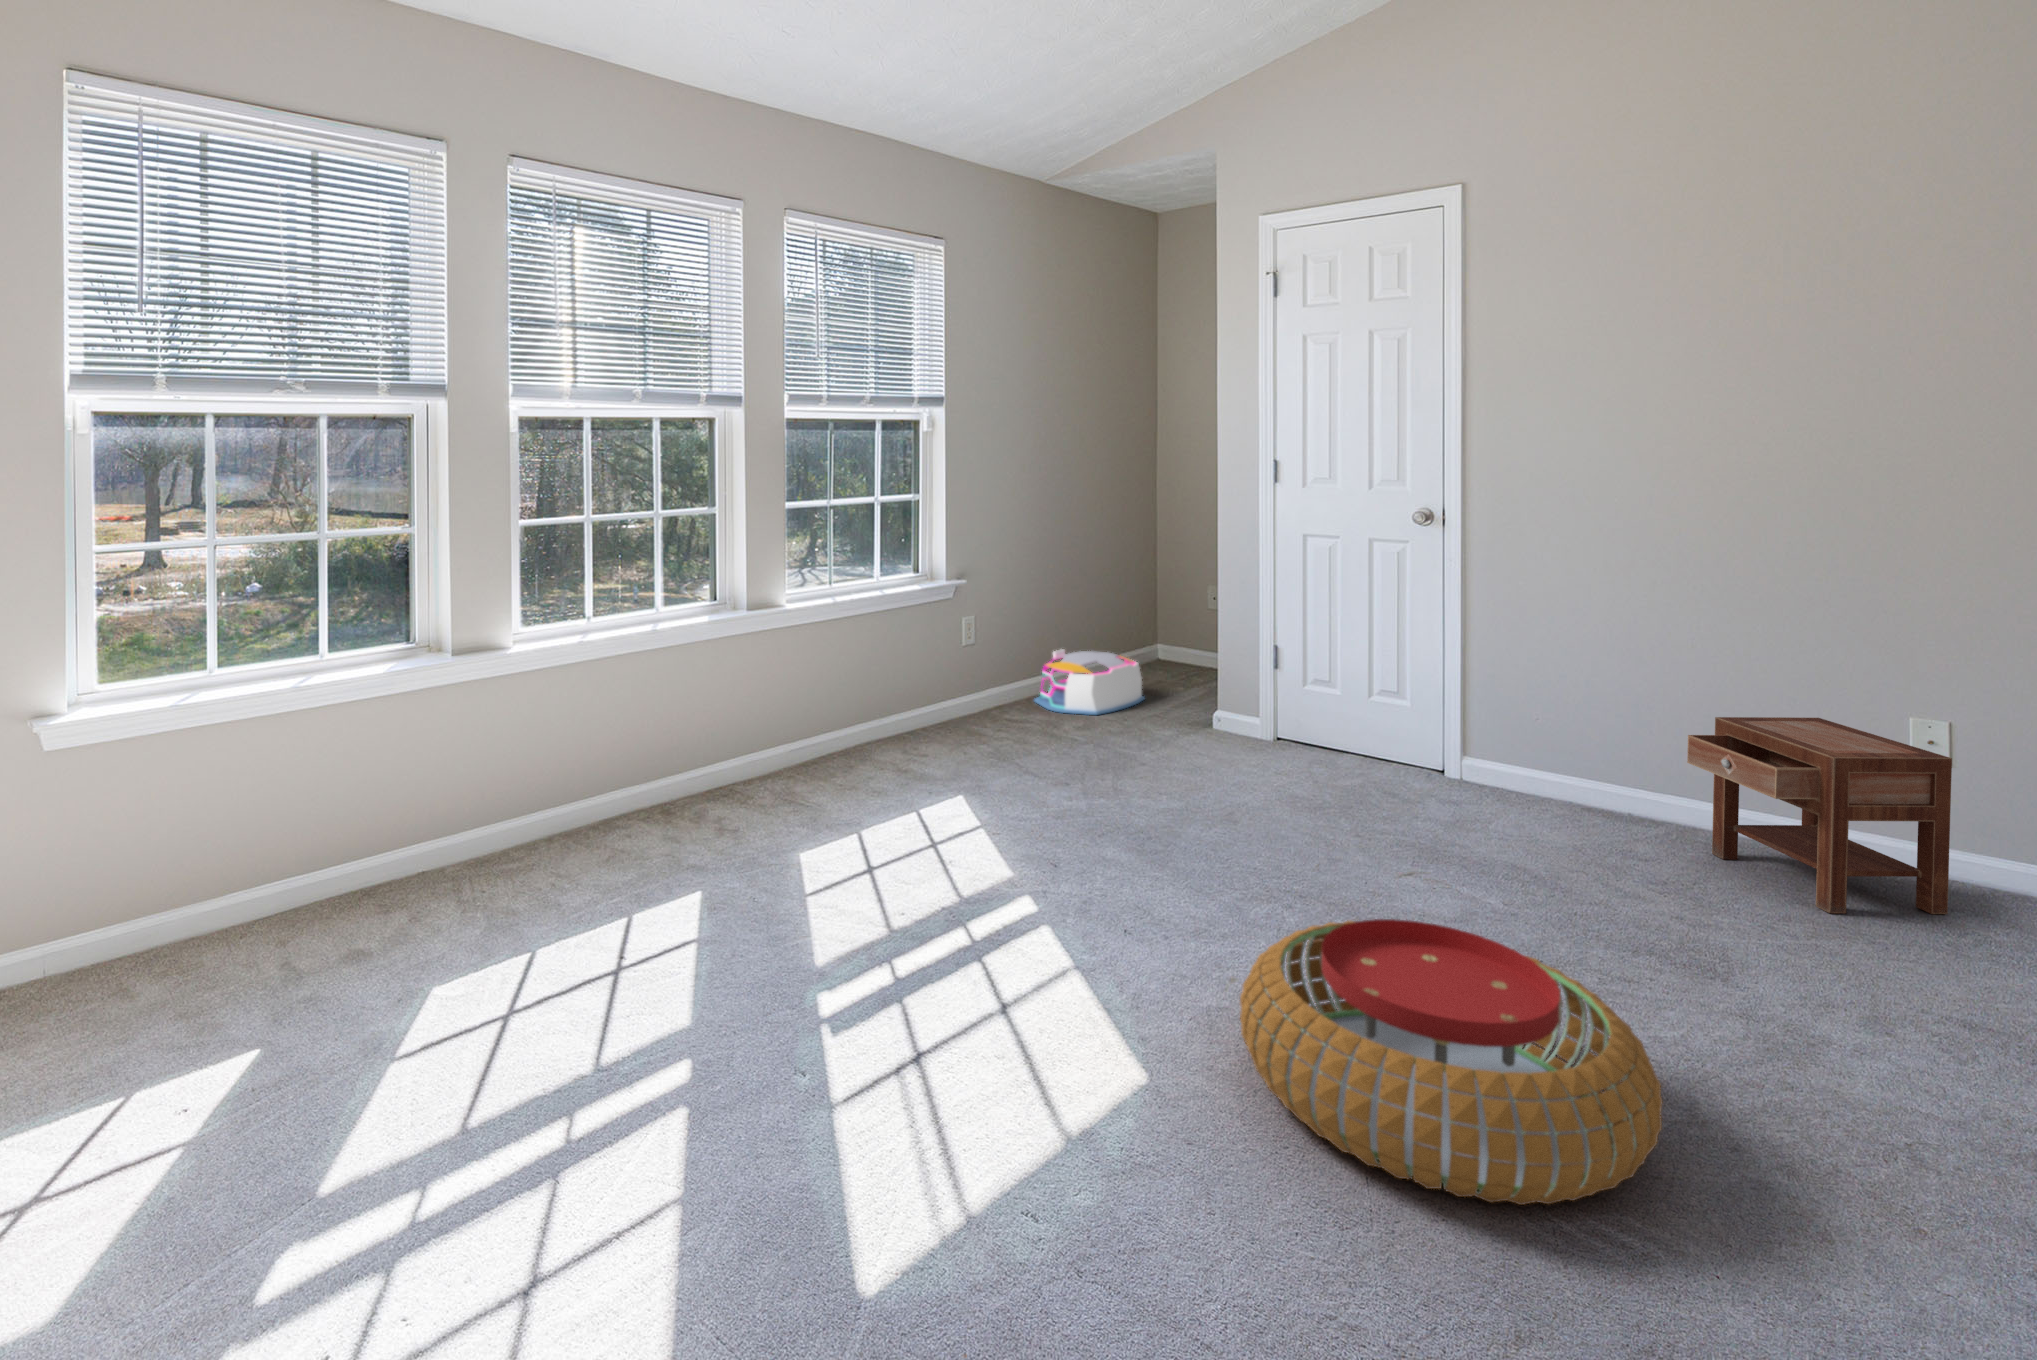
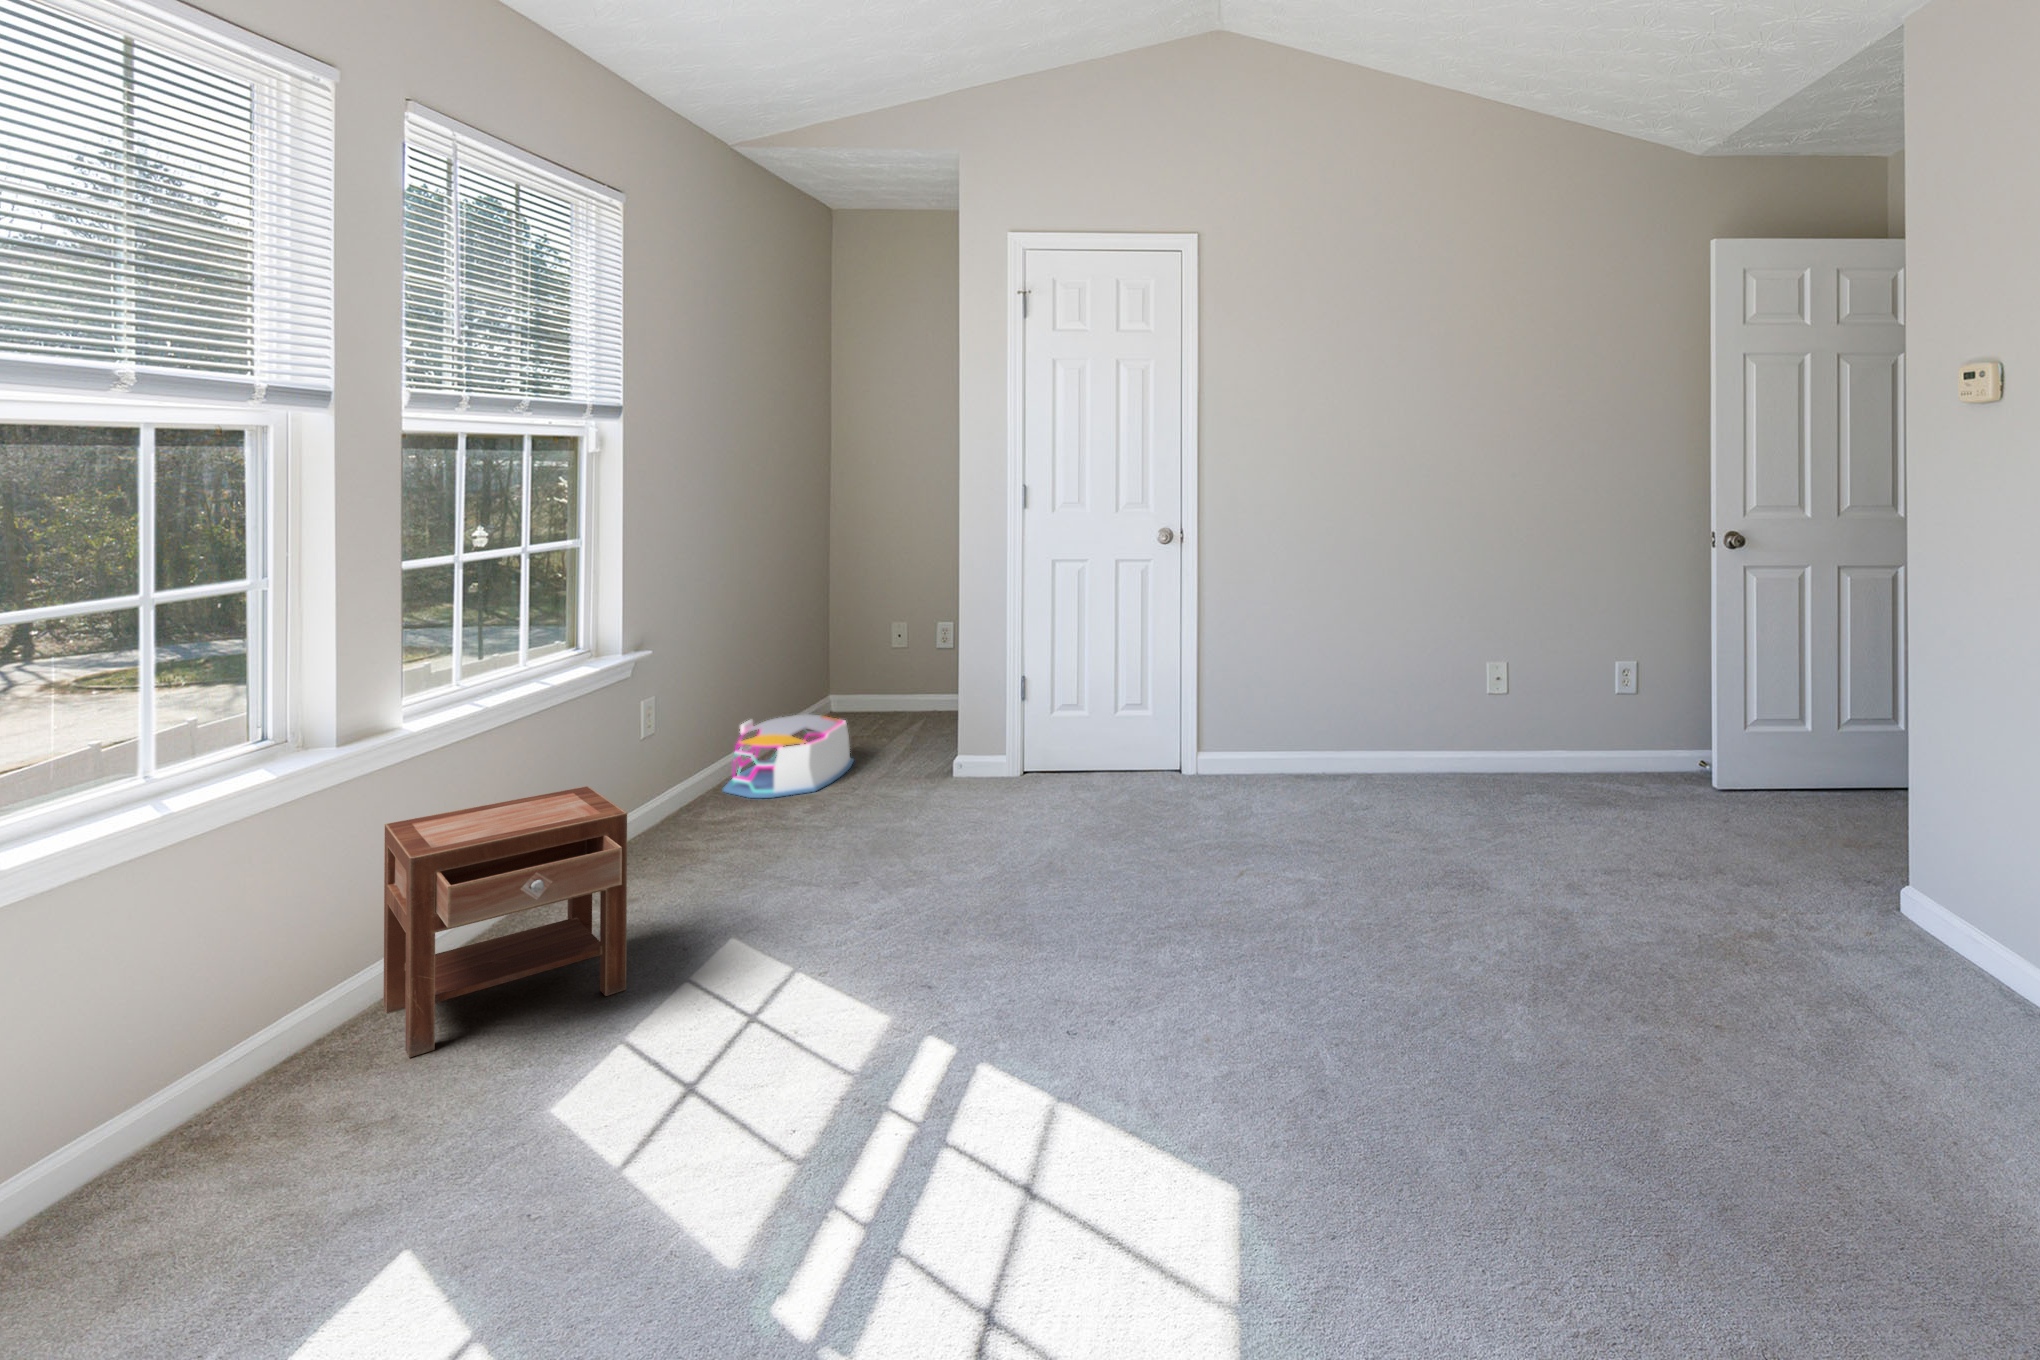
nightstand: present [1687,717,1952,914] -> present [383,786,627,1058]
pouf: present [1240,919,1662,1205] -> none [1274,913,1630,1171]

